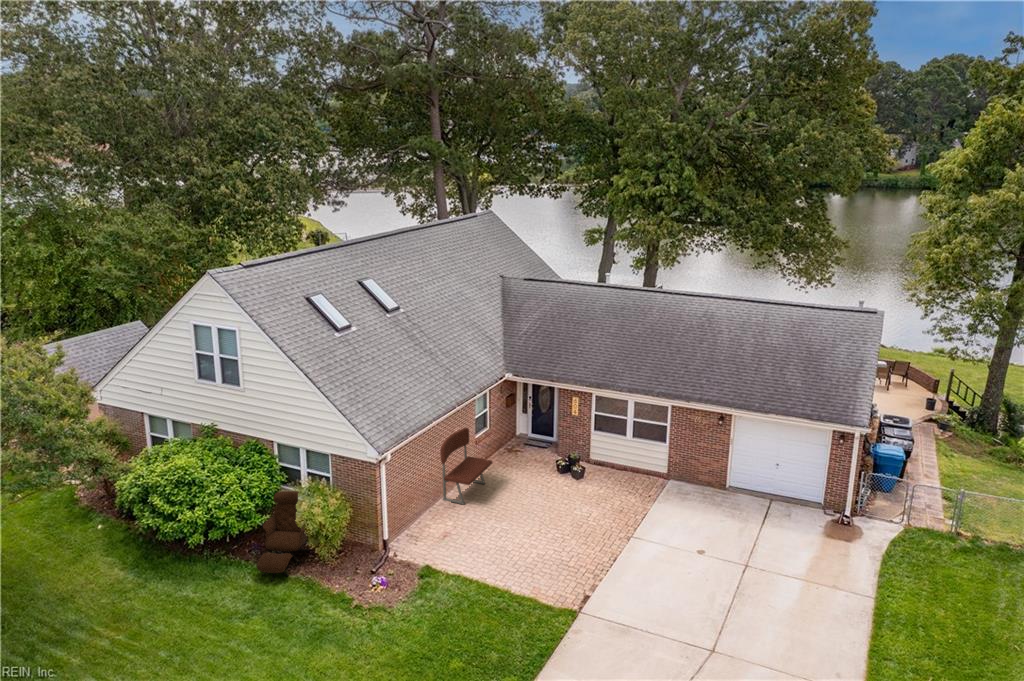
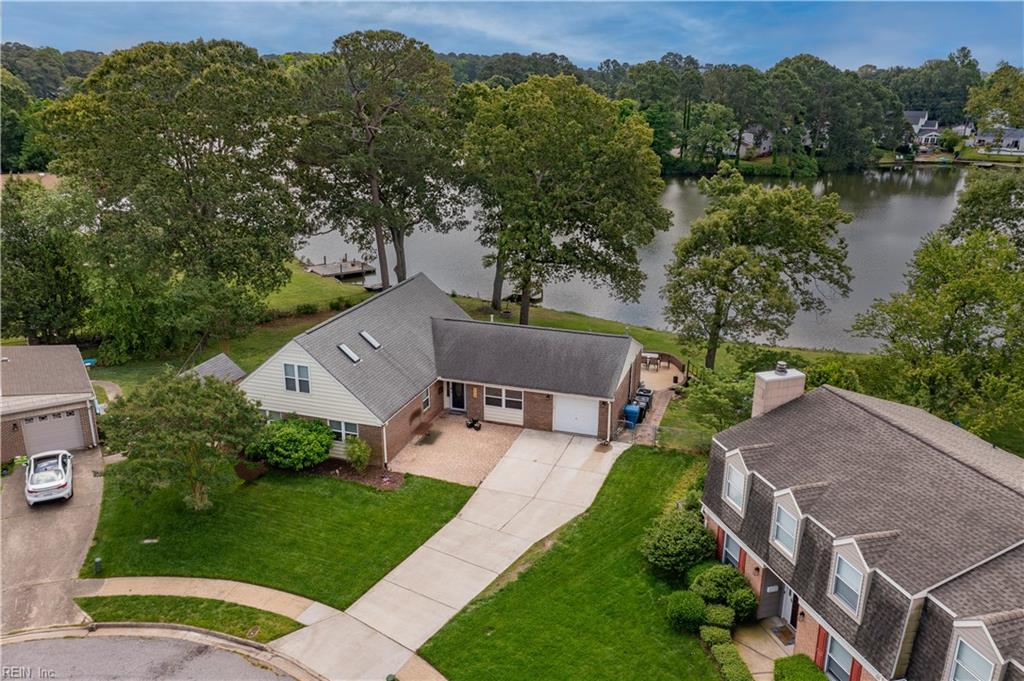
lounge chair: present [257,491,309,581] -> present [234,462,268,485]

